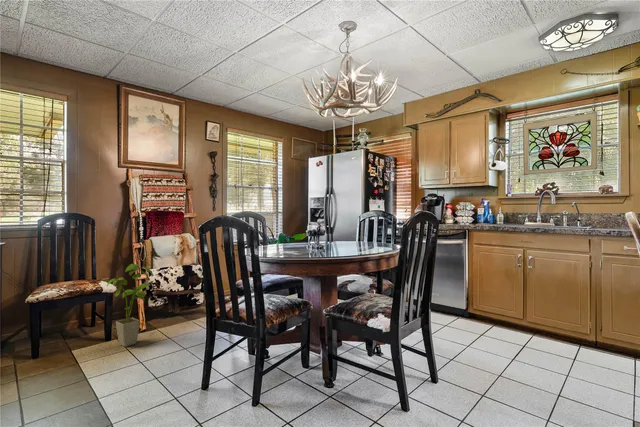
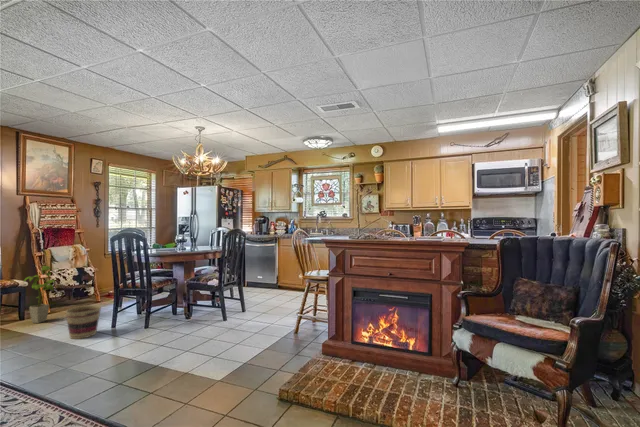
basket: none [130,339,186,405] -> present [66,305,101,339]

